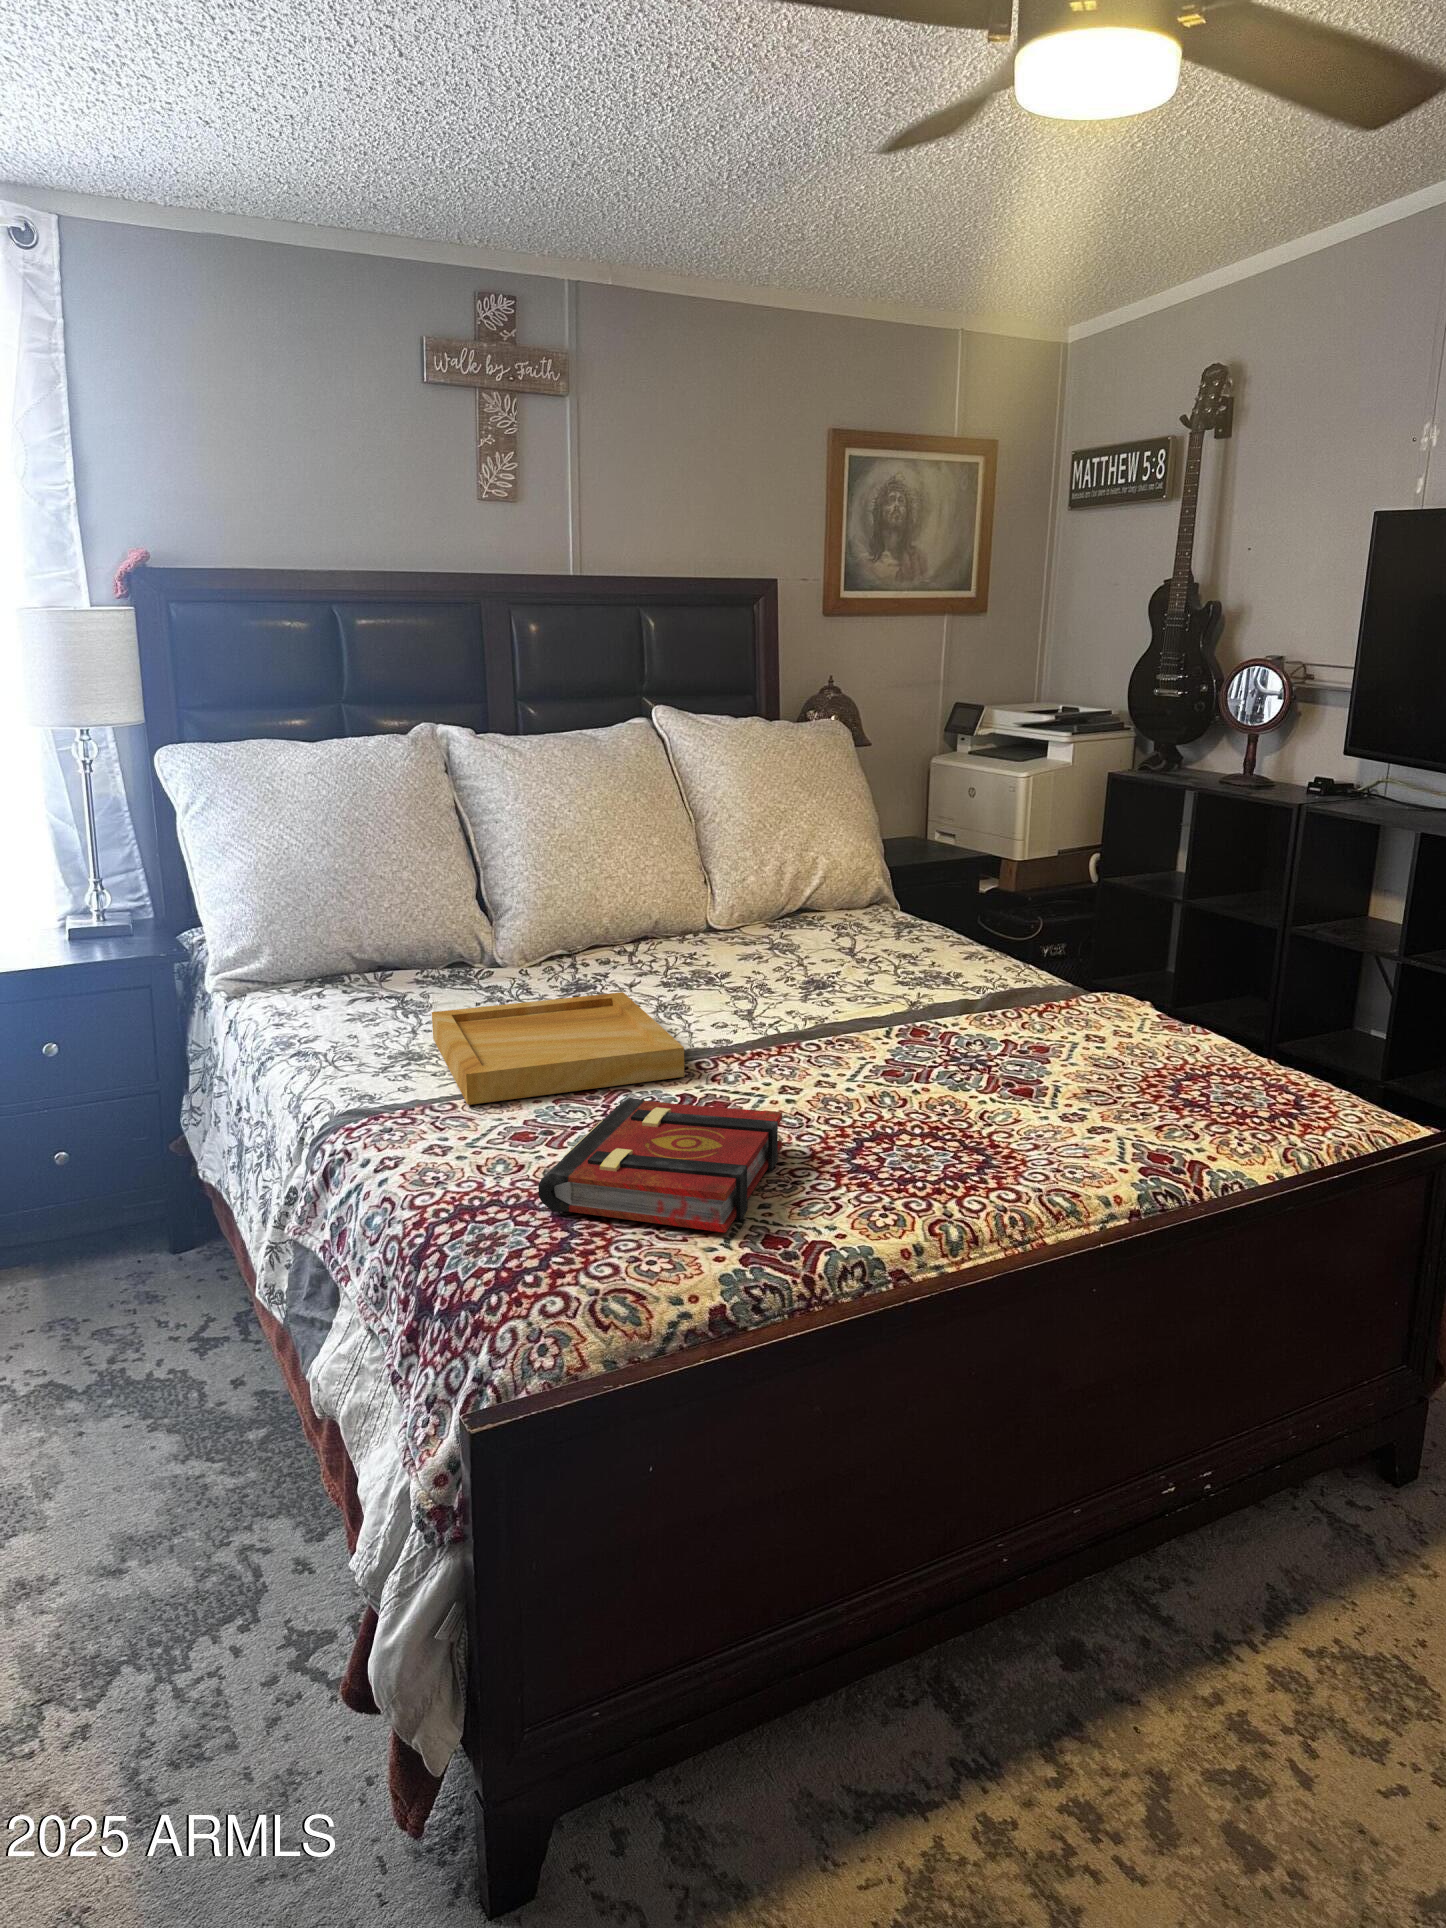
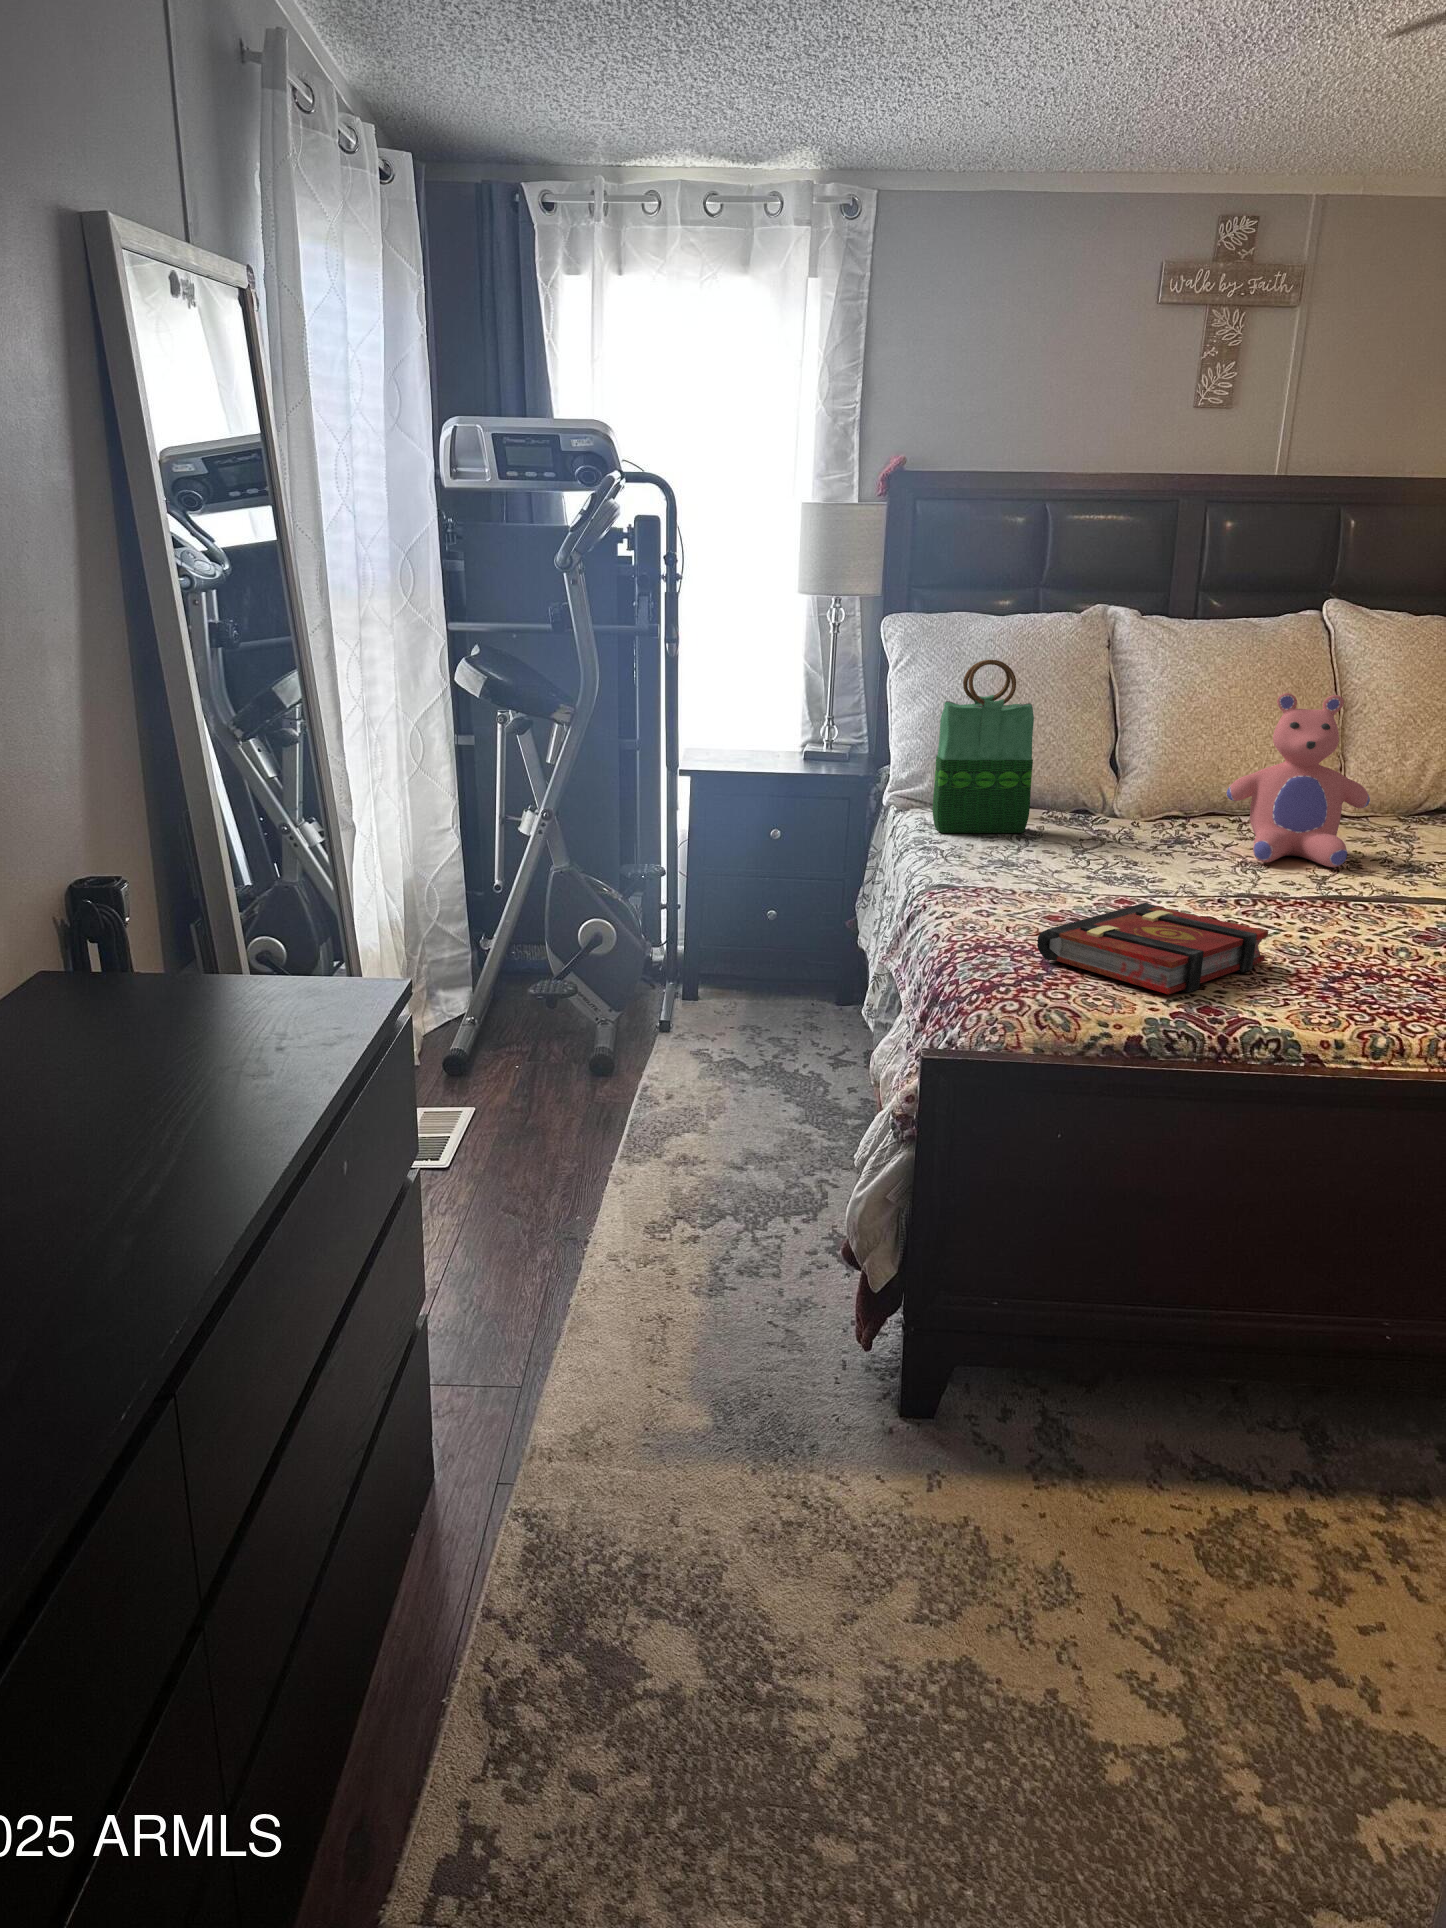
tote bag: none [283,801,411,1022] -> present [933,660,1034,833]
teddy bear: none [626,811,764,1000] -> present [1227,693,1370,867]
tray: present [432,992,684,1105] -> none [1027,834,1221,908]

